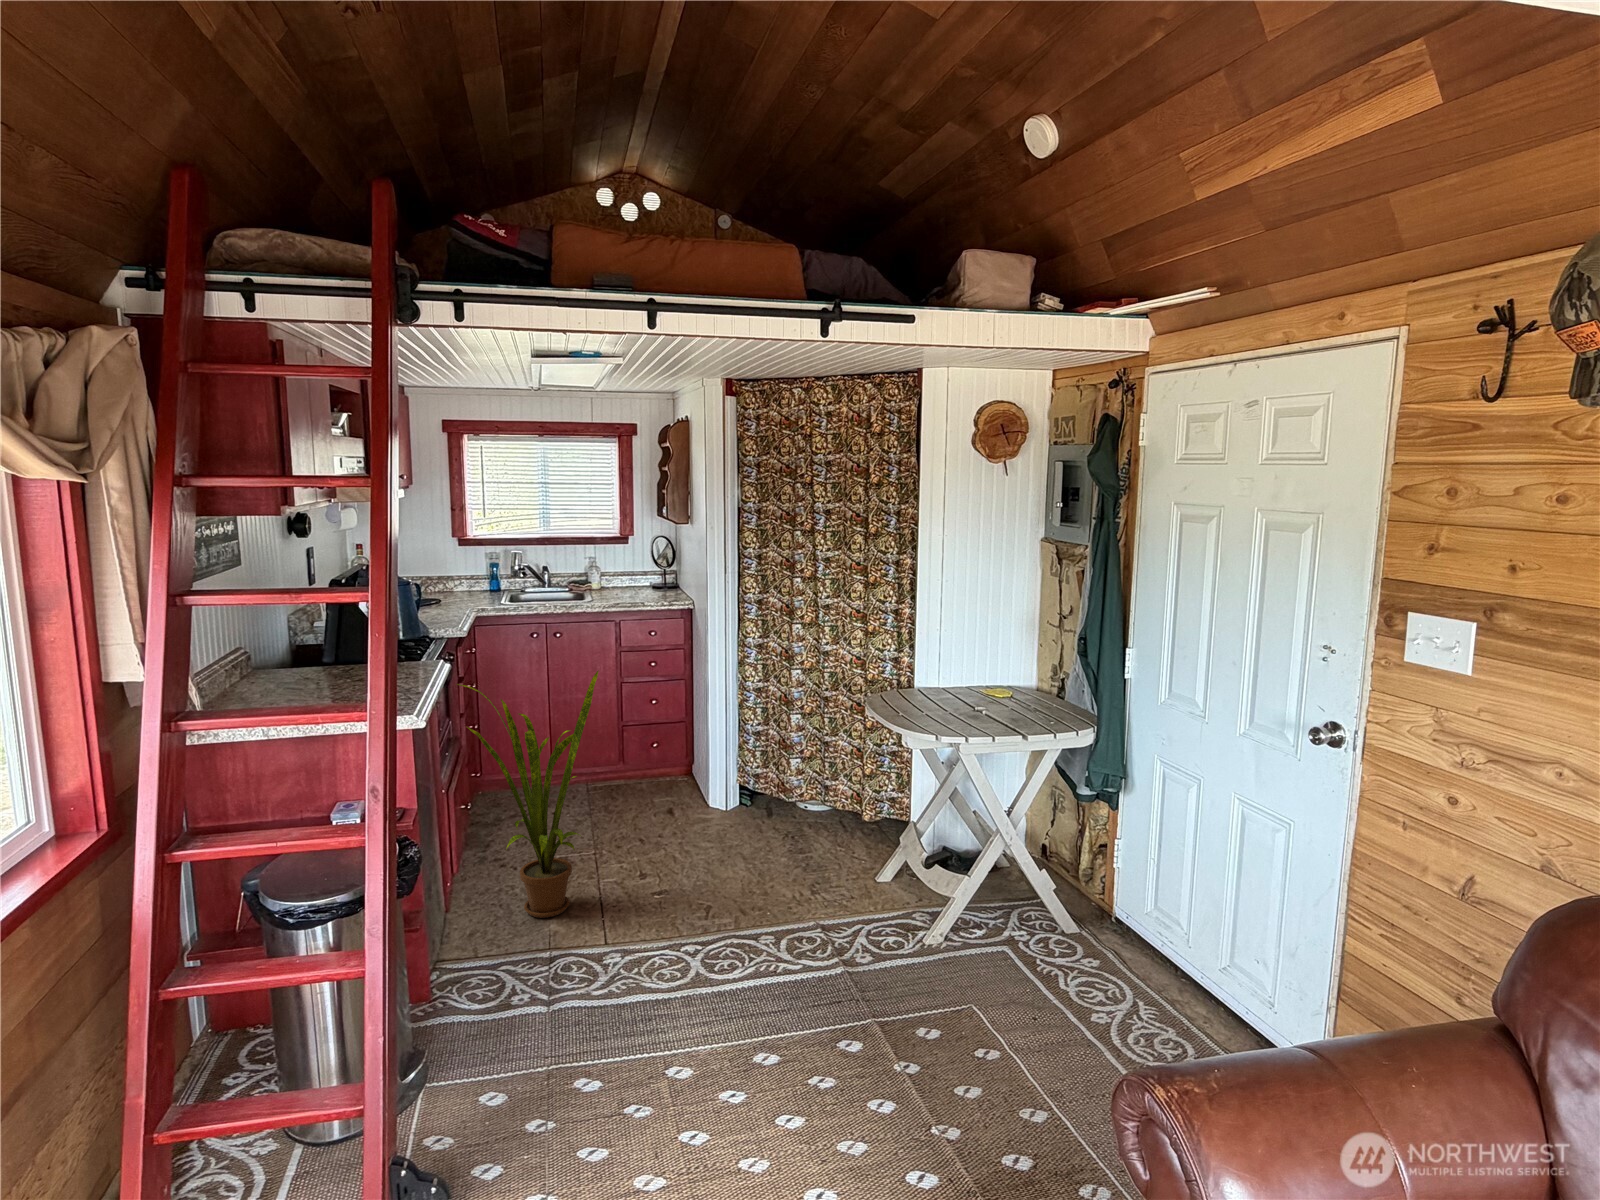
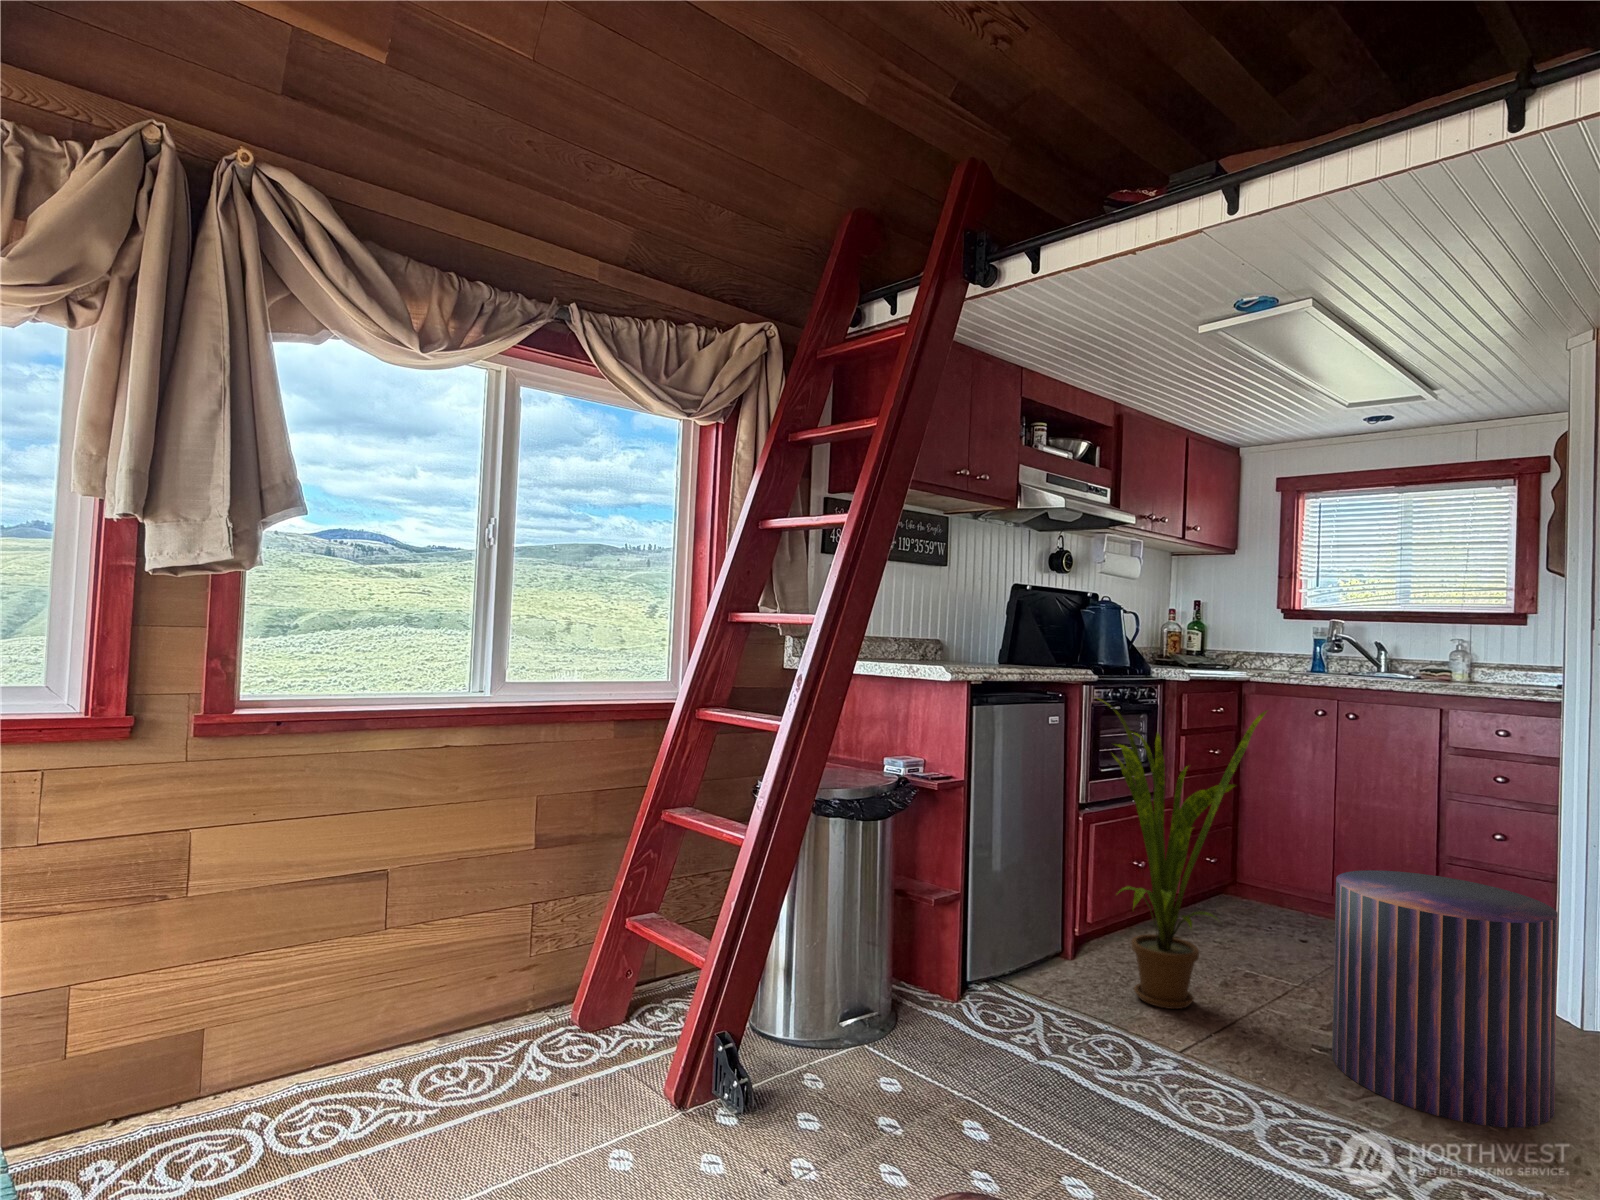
pouf: none [662,754,776,907] -> present [1332,870,1558,1128]

